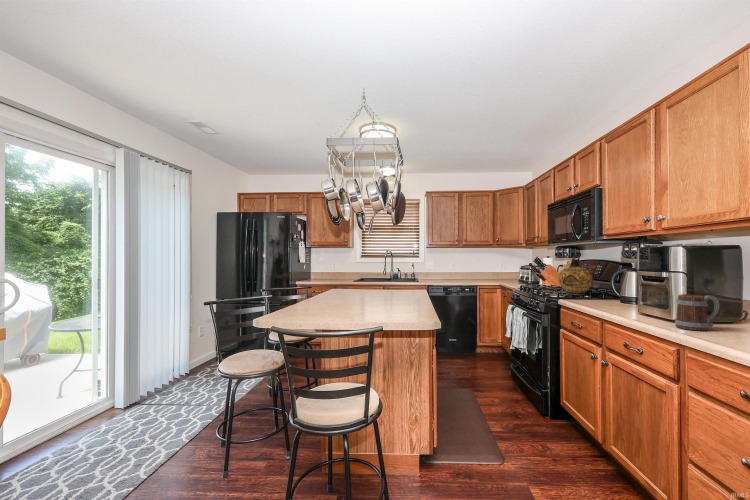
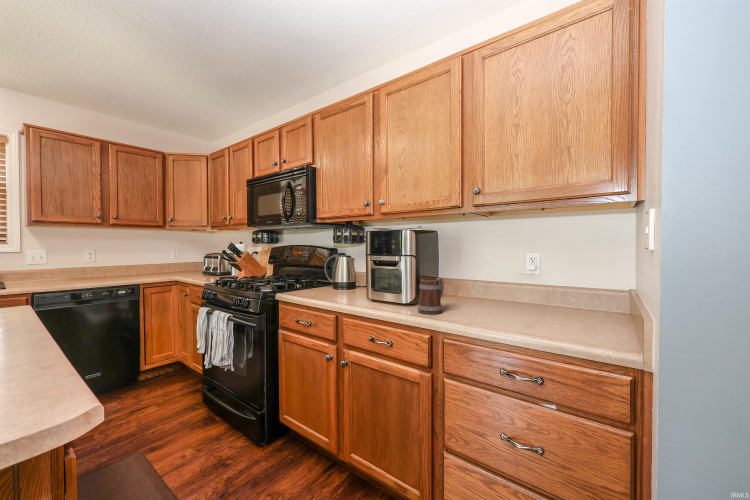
ceramic jug: present [558,258,593,295] -> none [271,243,307,286]

